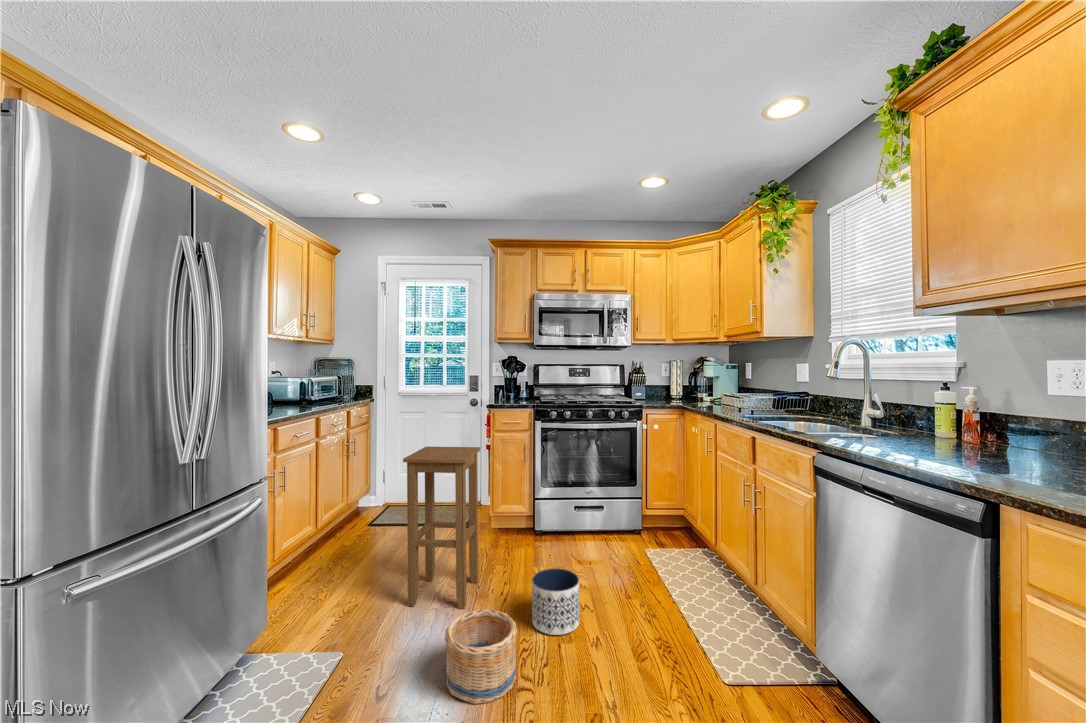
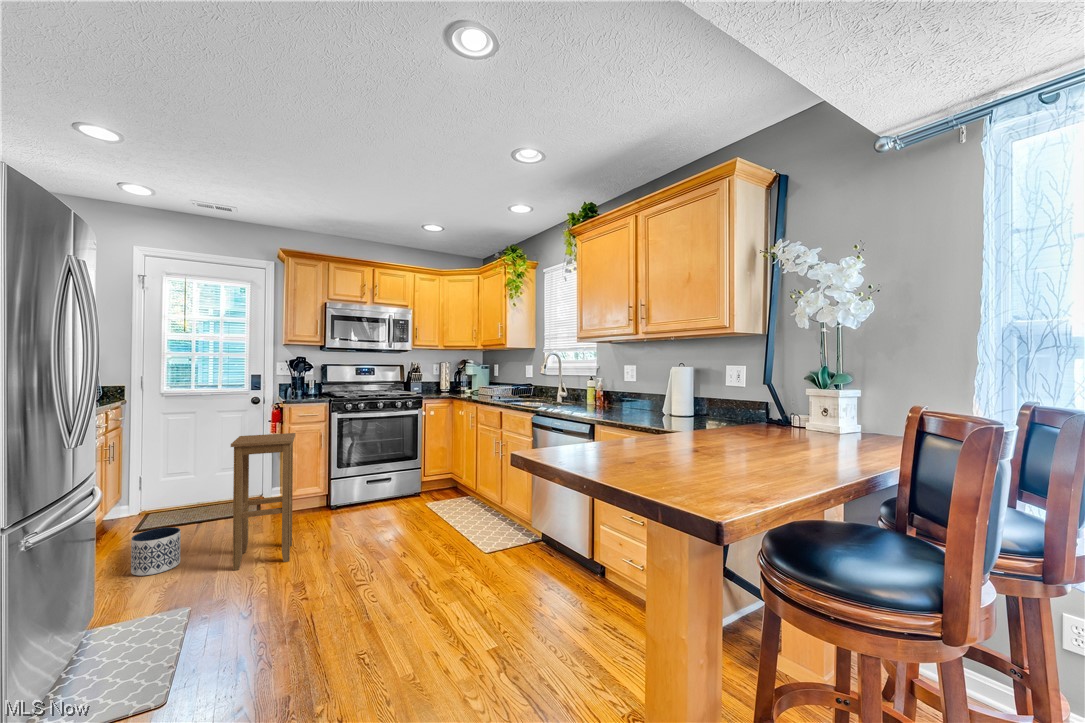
planter: present [532,568,580,635] -> present [131,527,181,576]
basket: present [445,609,517,704] -> none [297,543,354,601]

